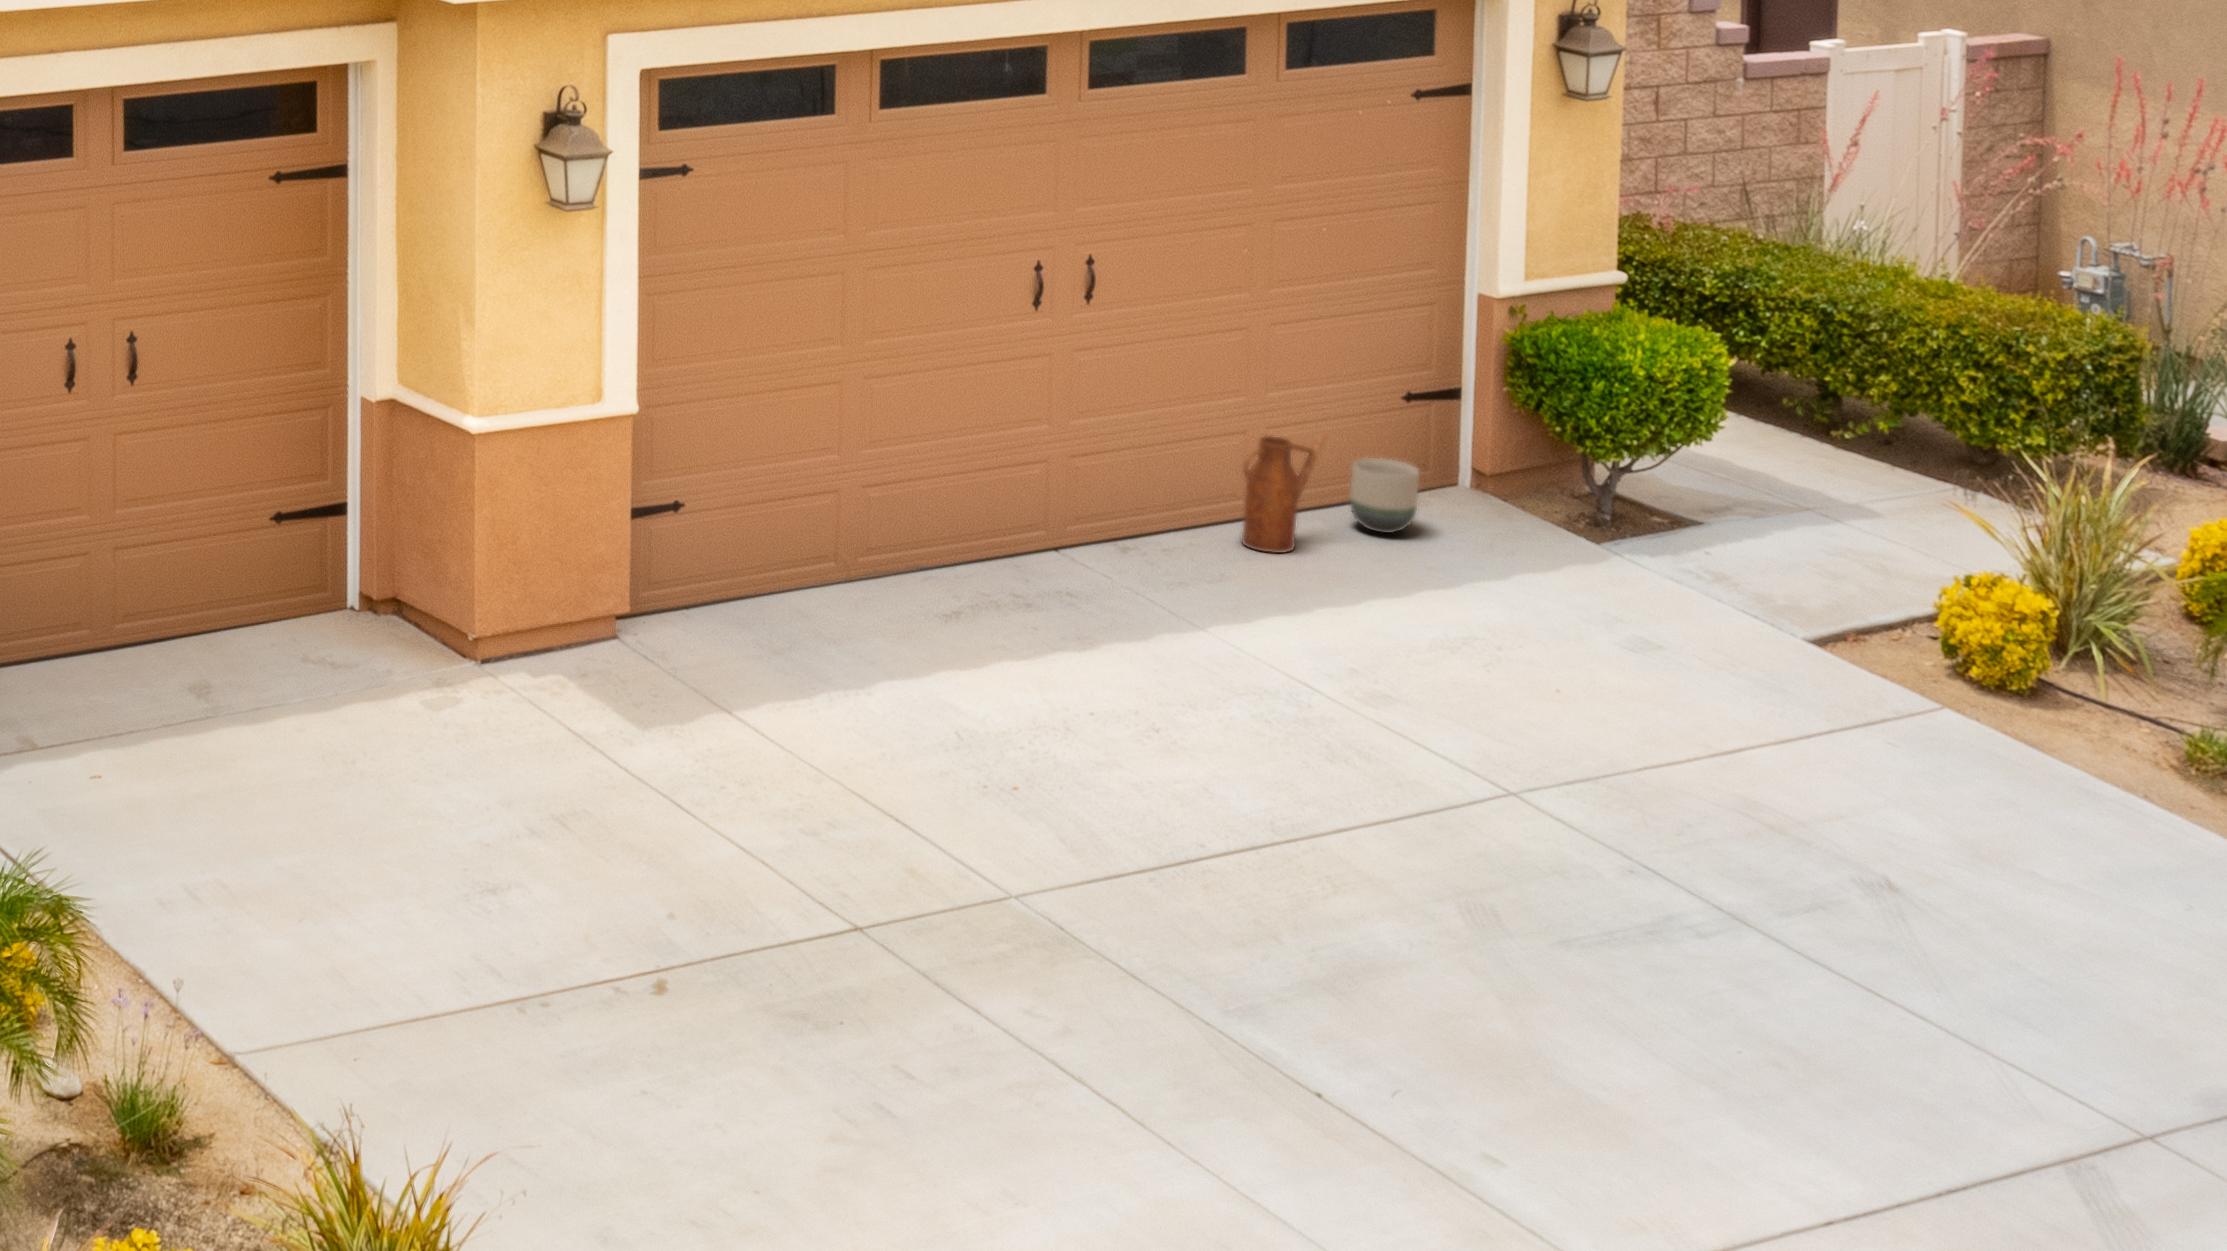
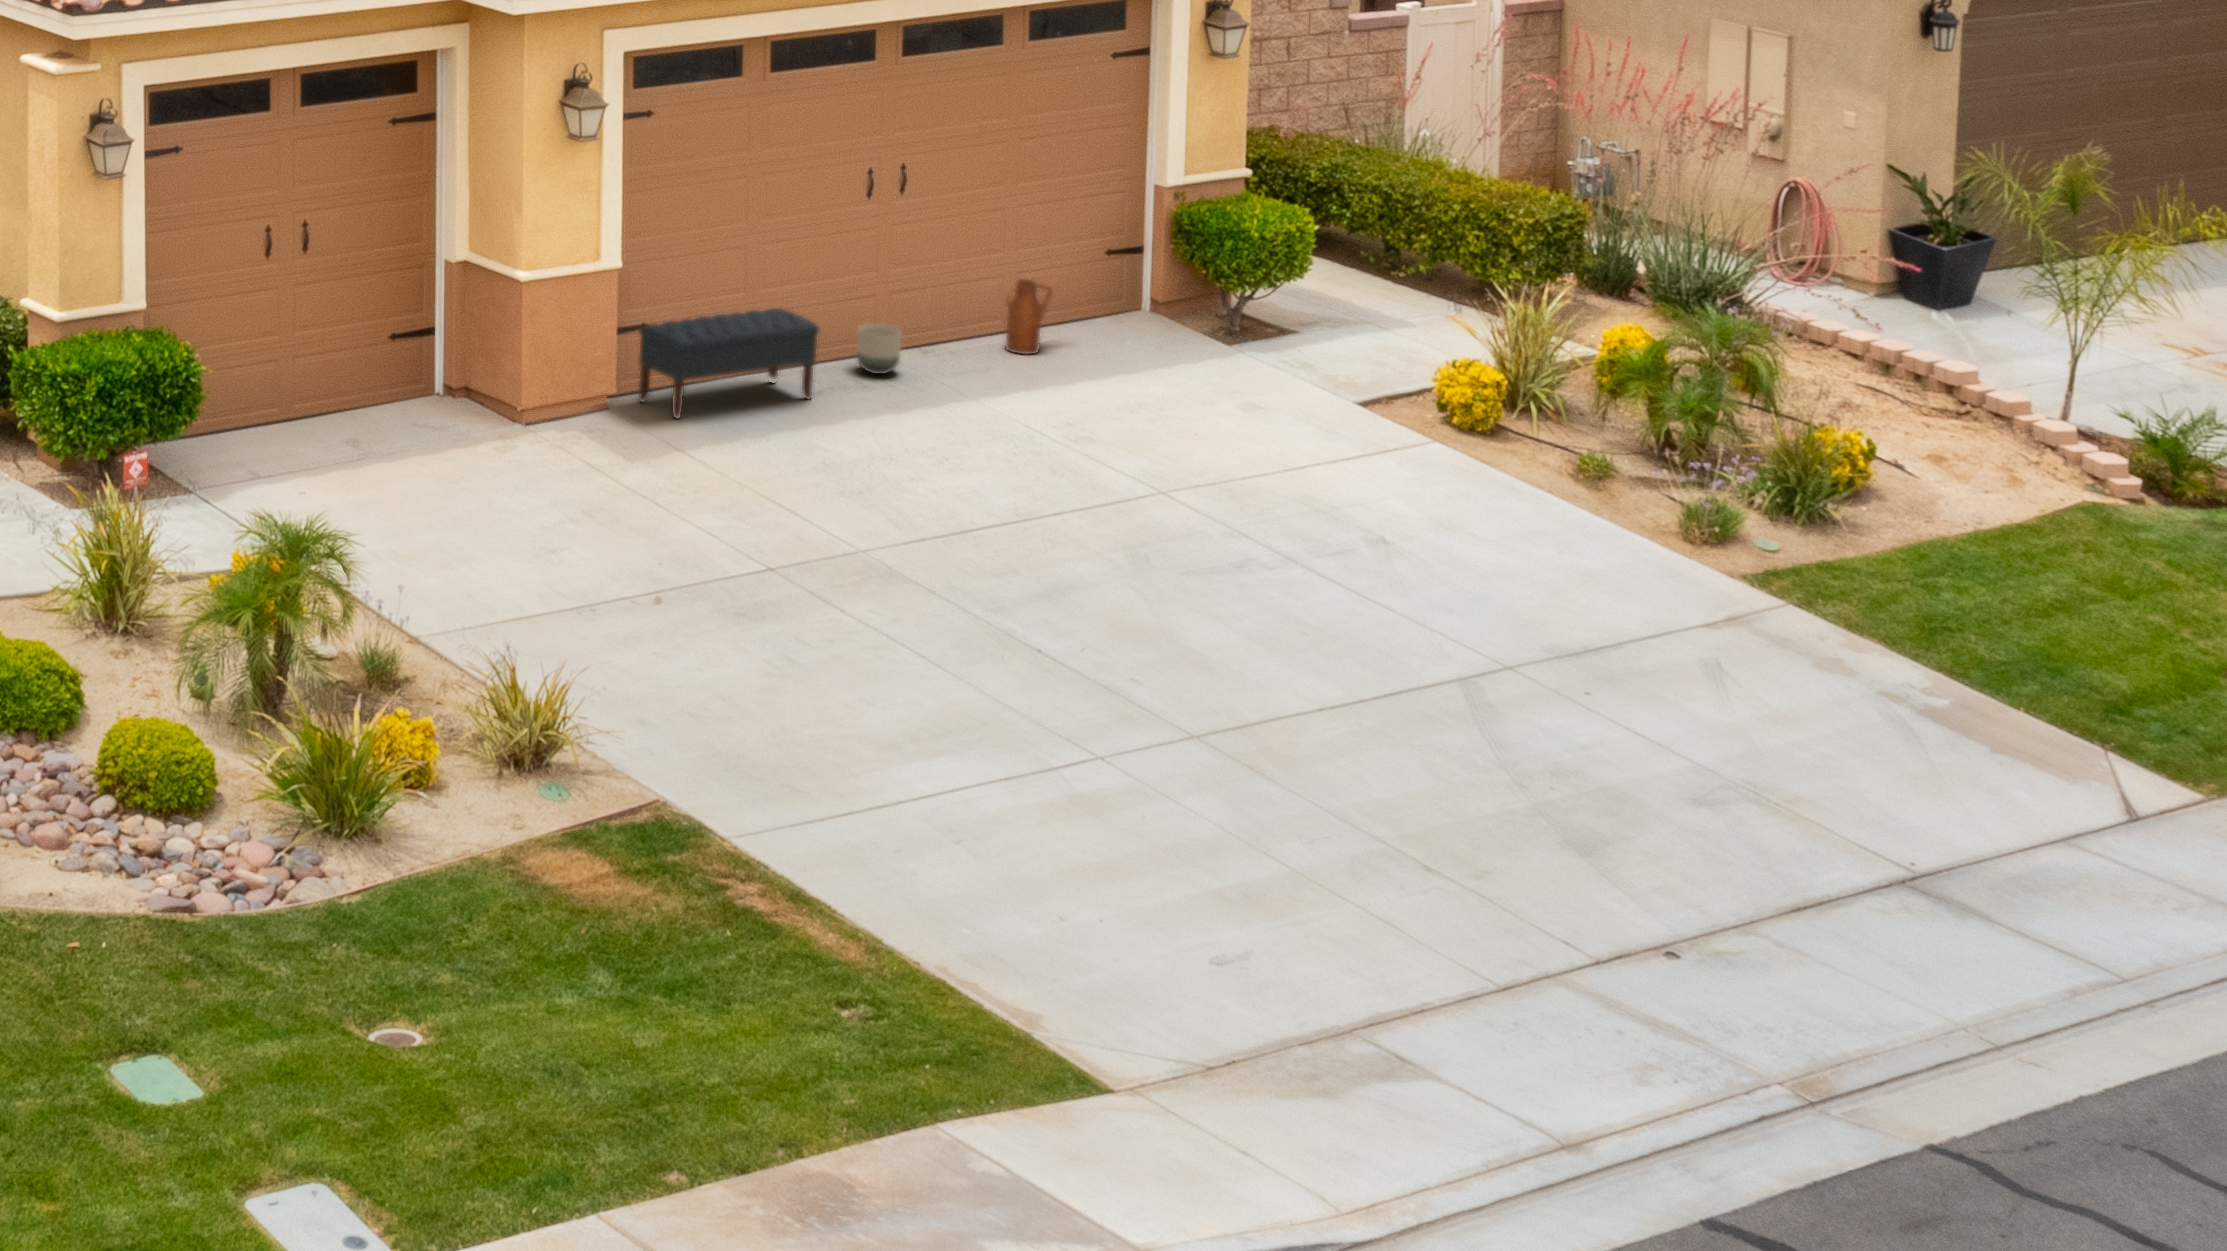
planter: present [1350,458,1419,533] -> present [856,324,902,374]
bench: none [661,477,949,652] -> present [639,308,819,418]

